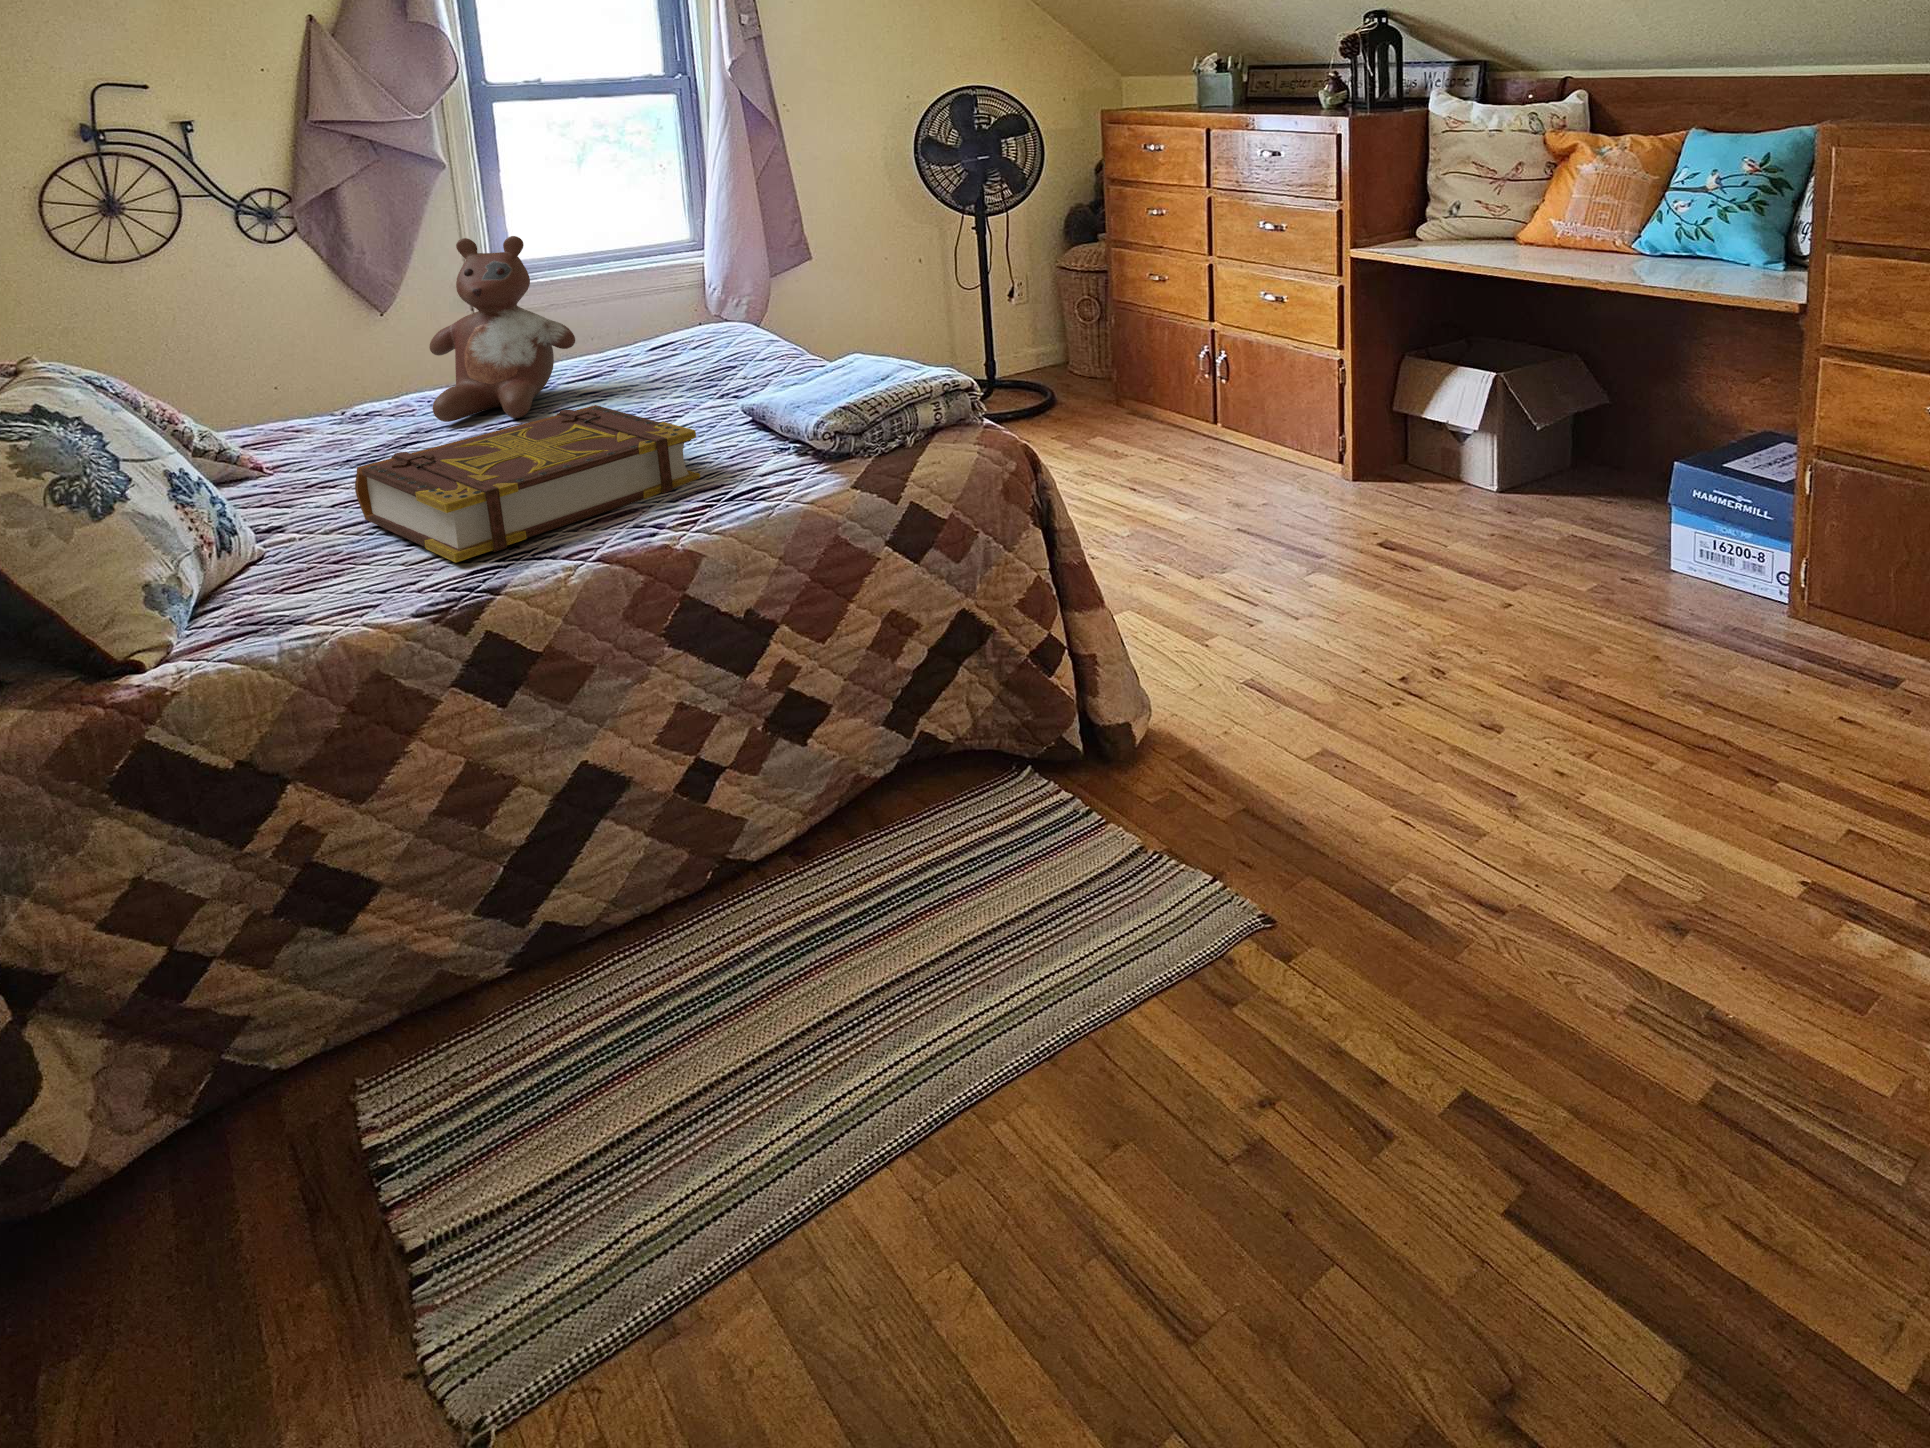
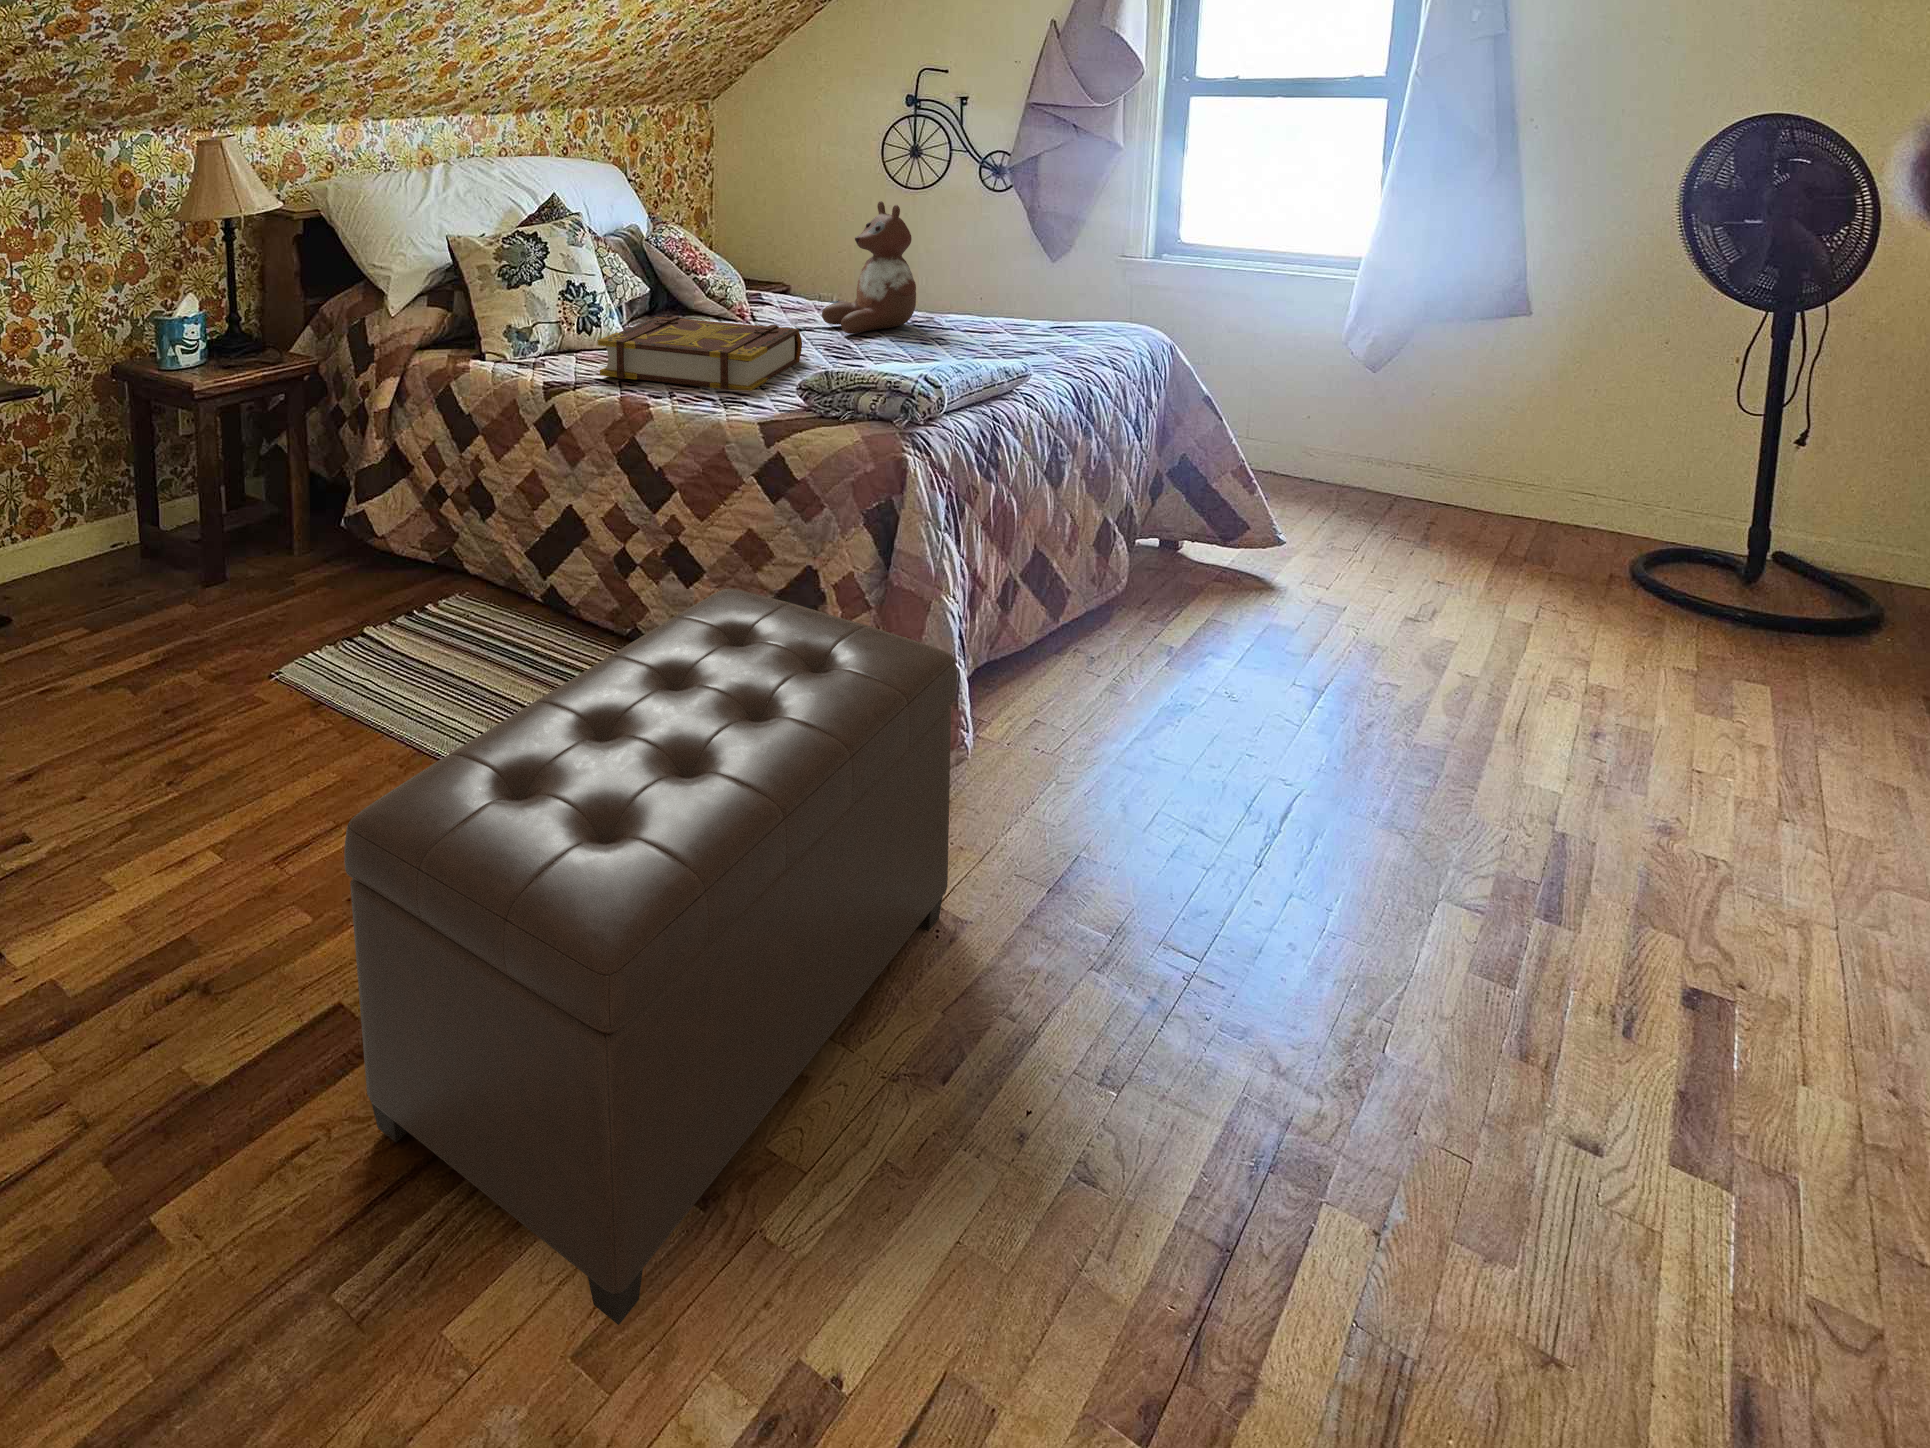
ottoman: none [1149,519,1833,1163] -> present [344,589,957,1325]

